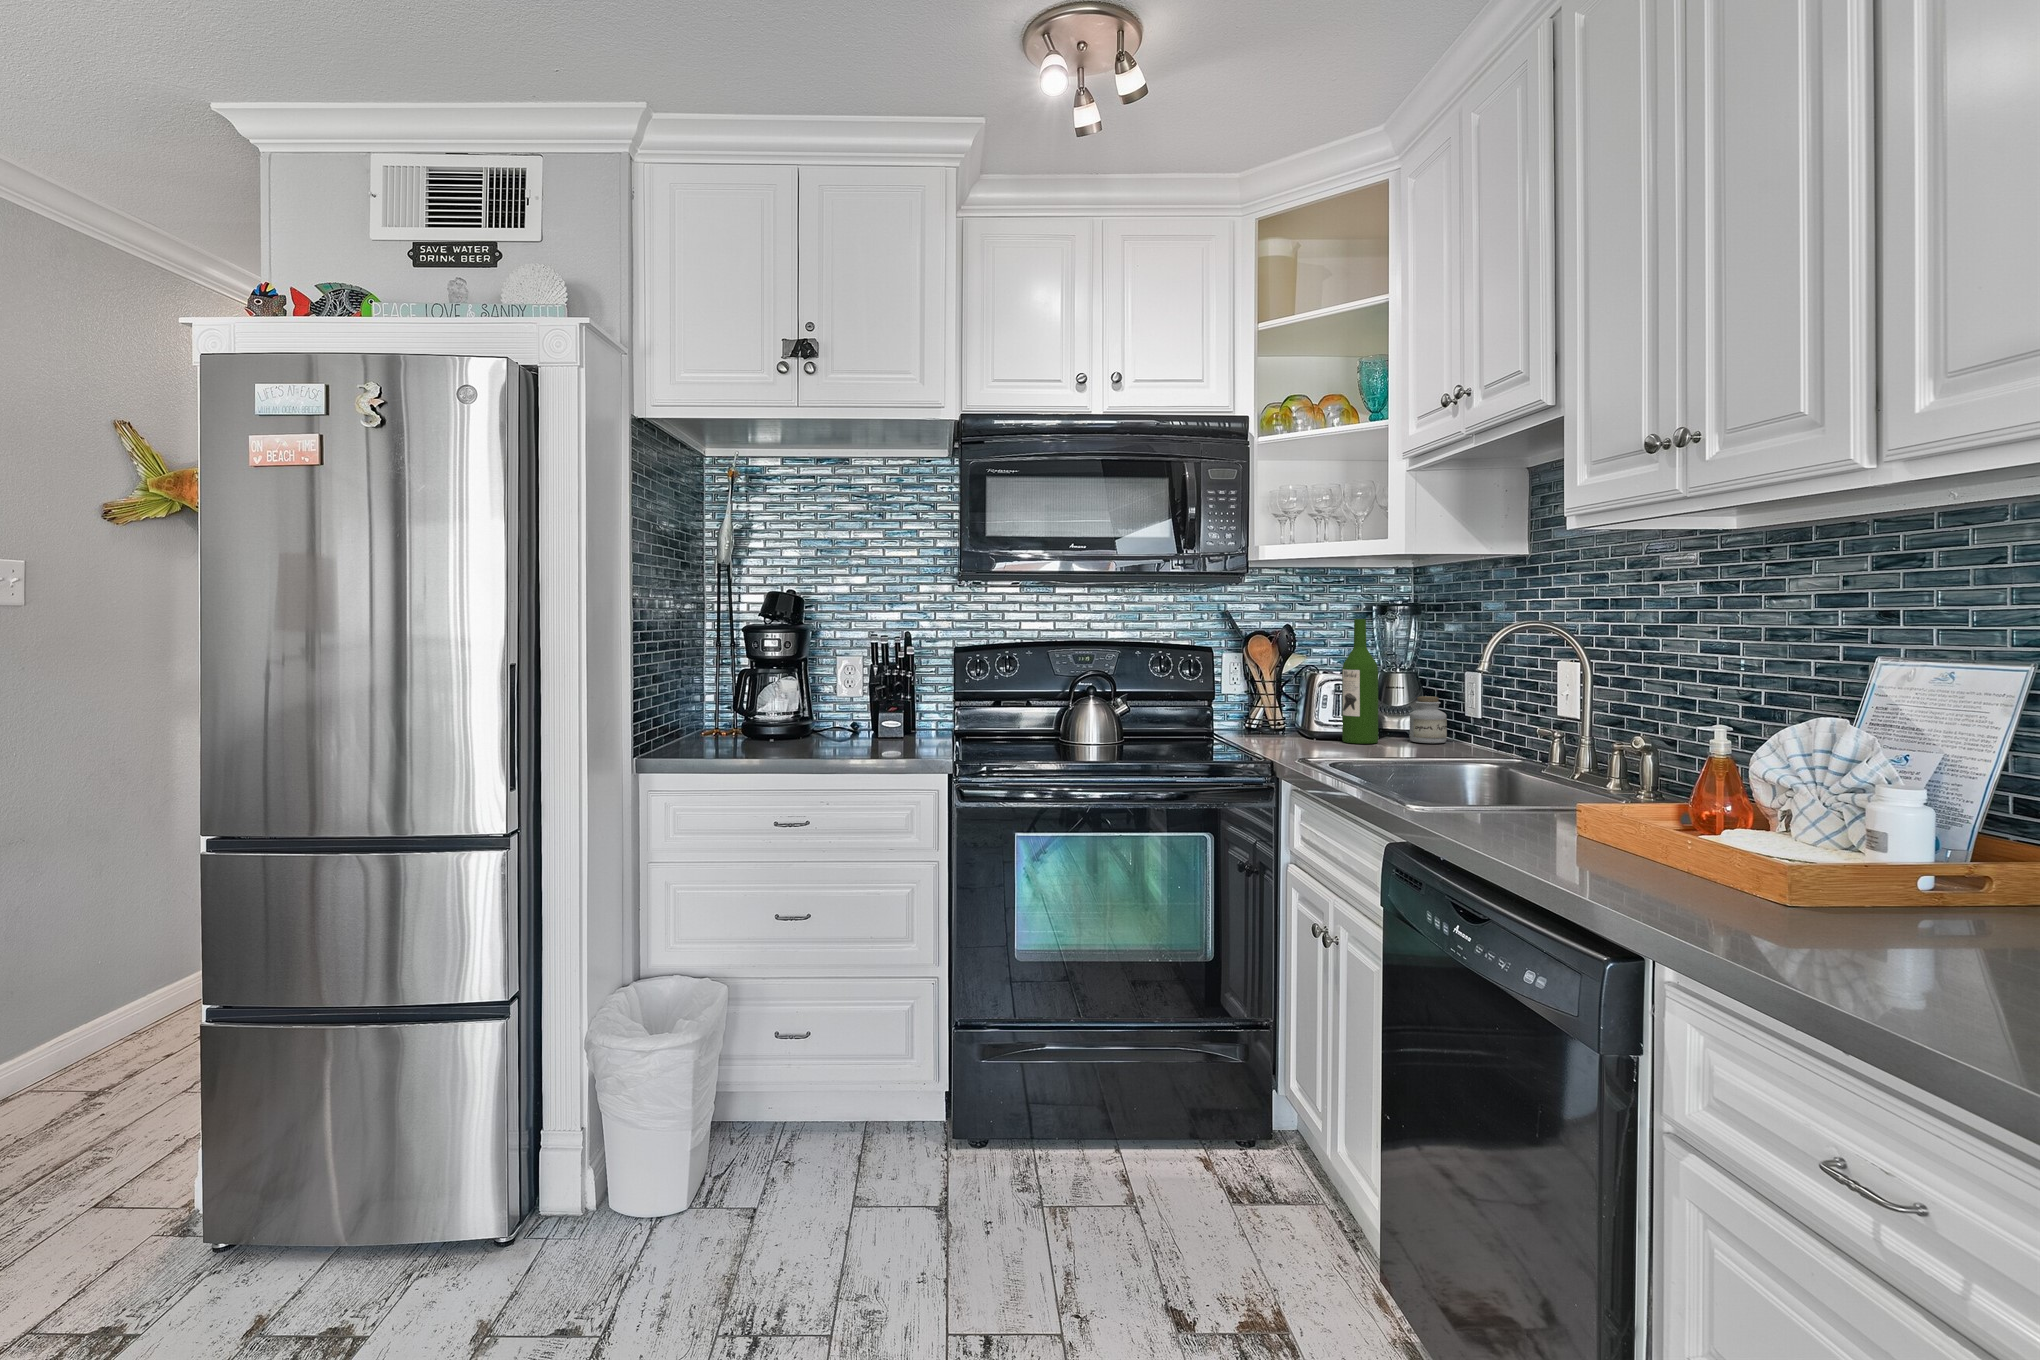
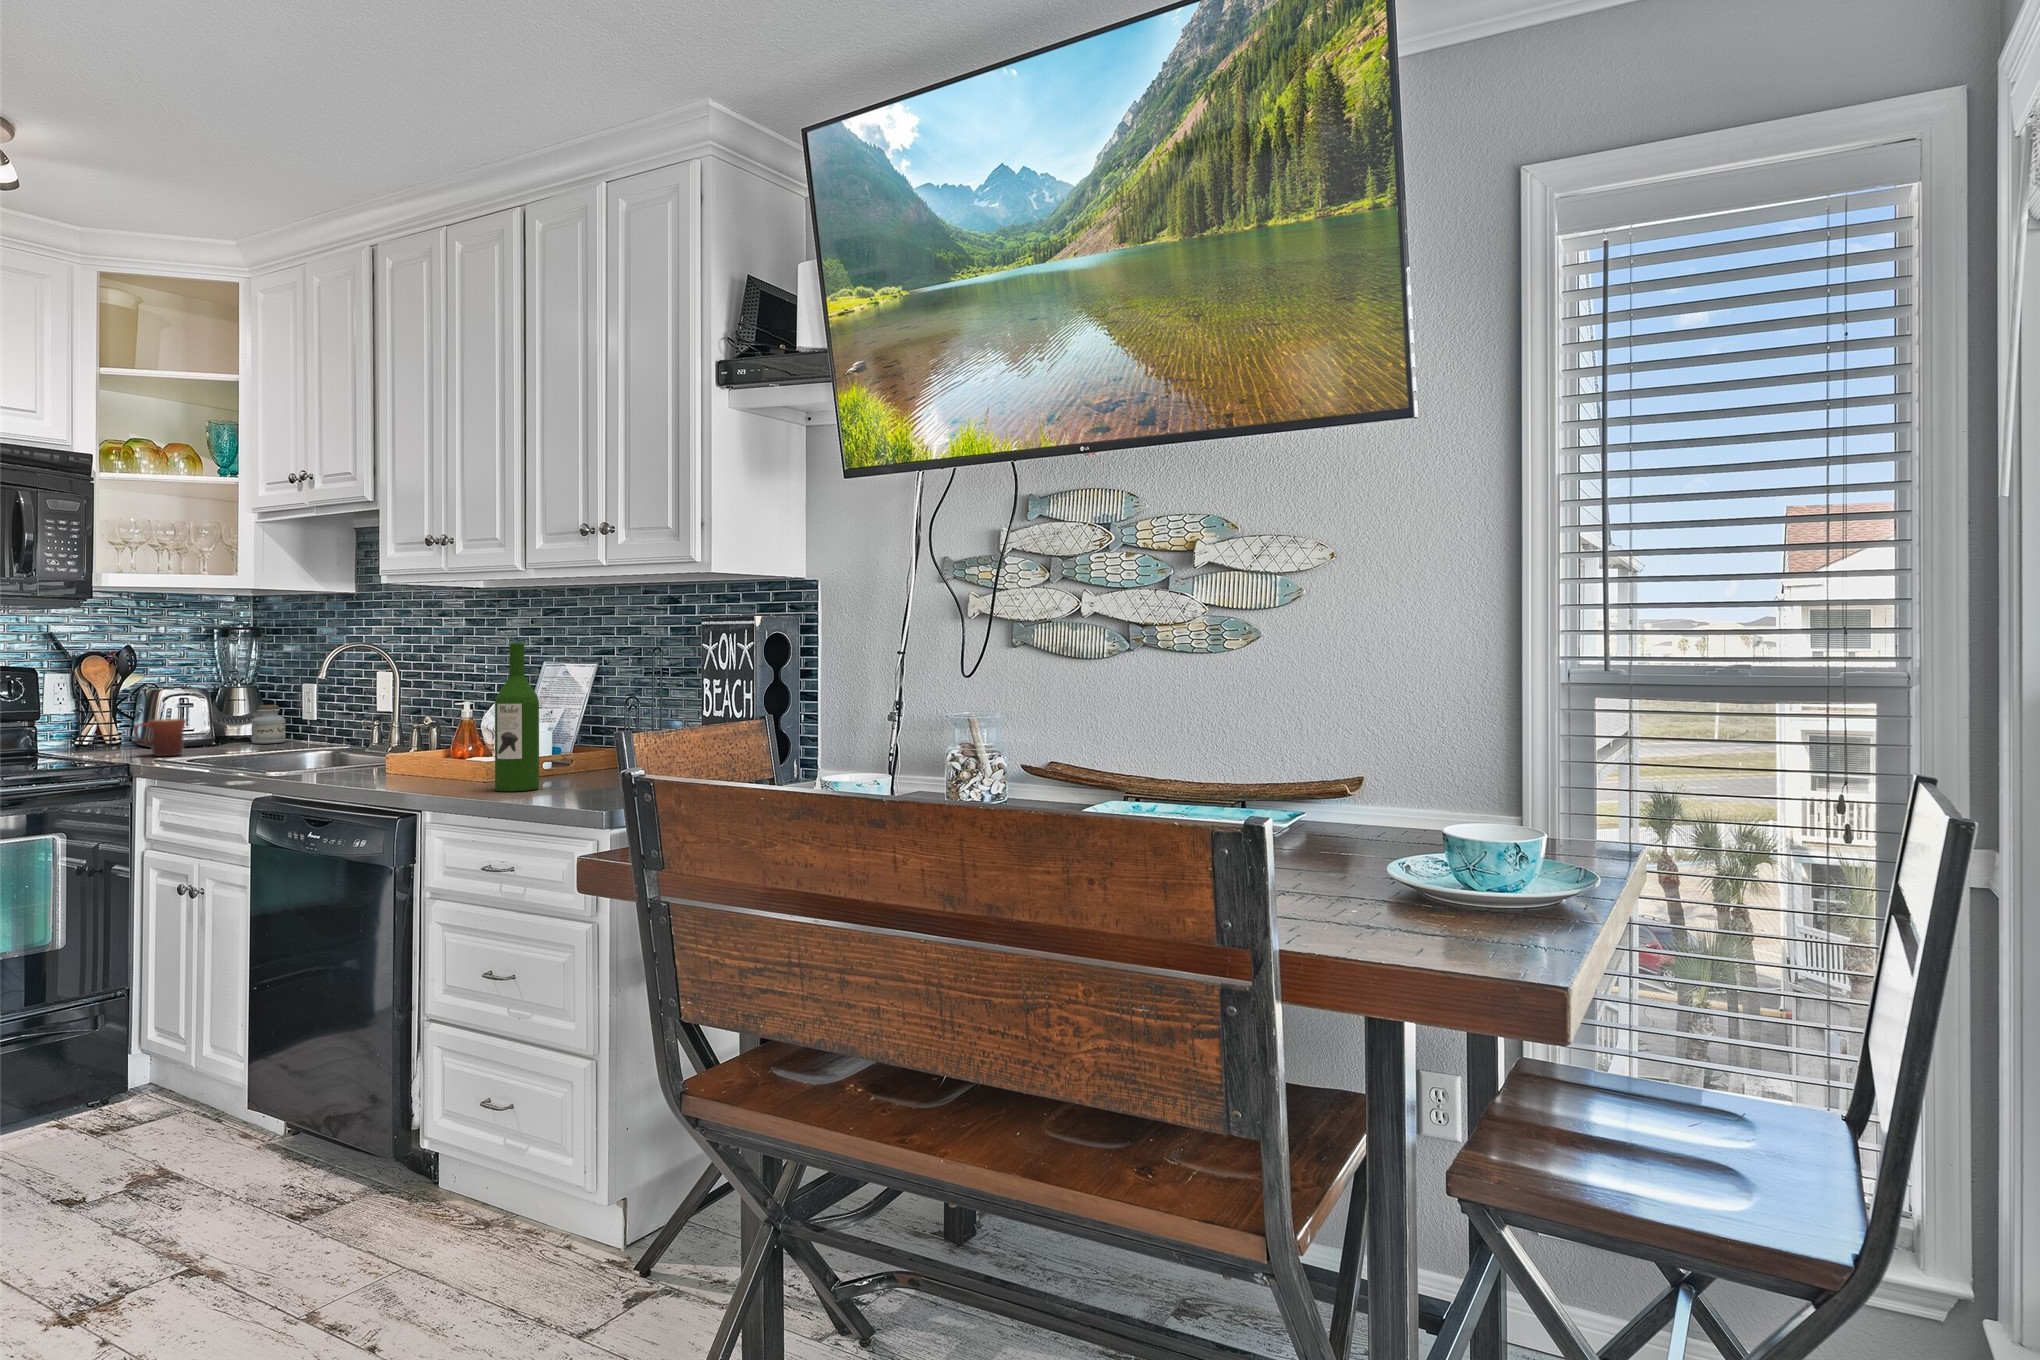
wine bottle: present [1342,619,1378,744] -> present [495,643,539,791]
mug: none [1286,709,1337,753] -> present [134,719,186,756]

